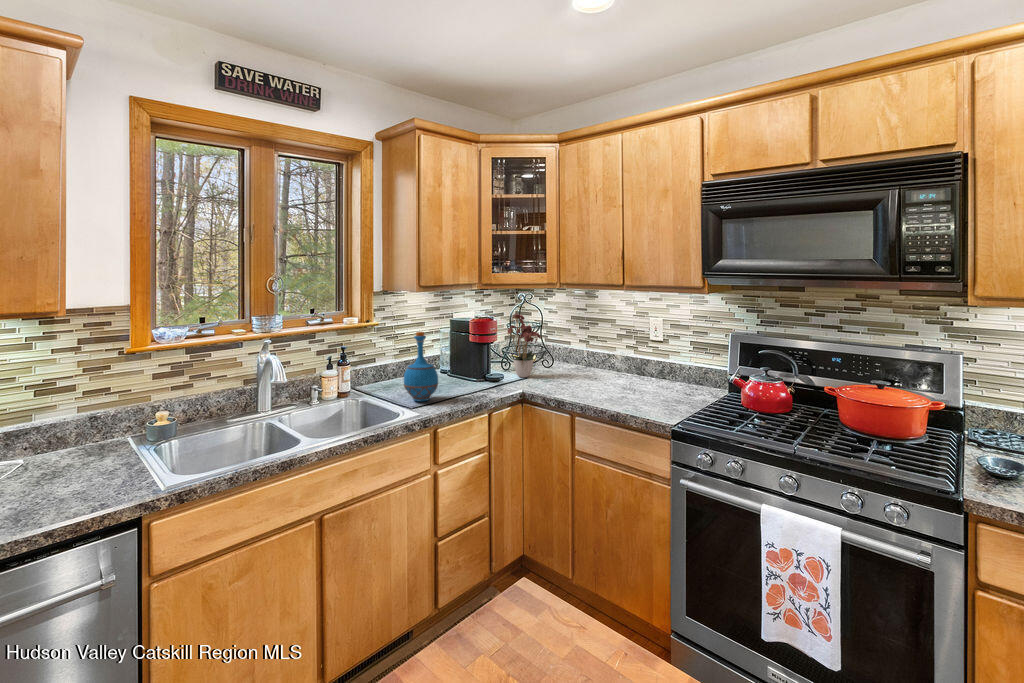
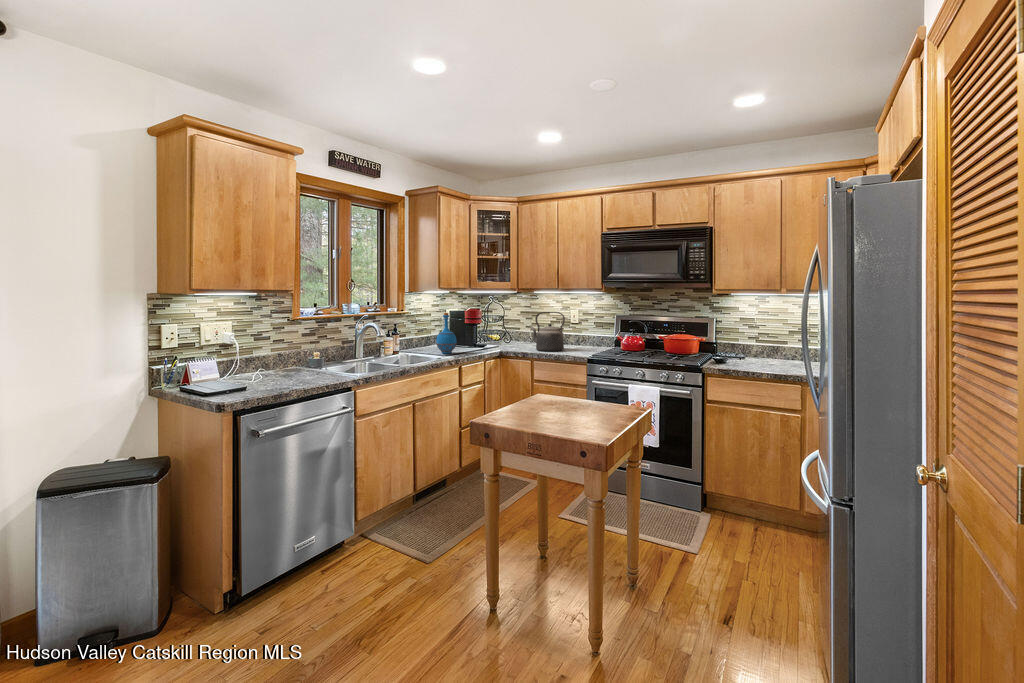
flower arrangement: present [508,314,541,377] -> none [484,304,510,346]
kettle: none [574,328,632,400] -> present [531,312,565,351]

